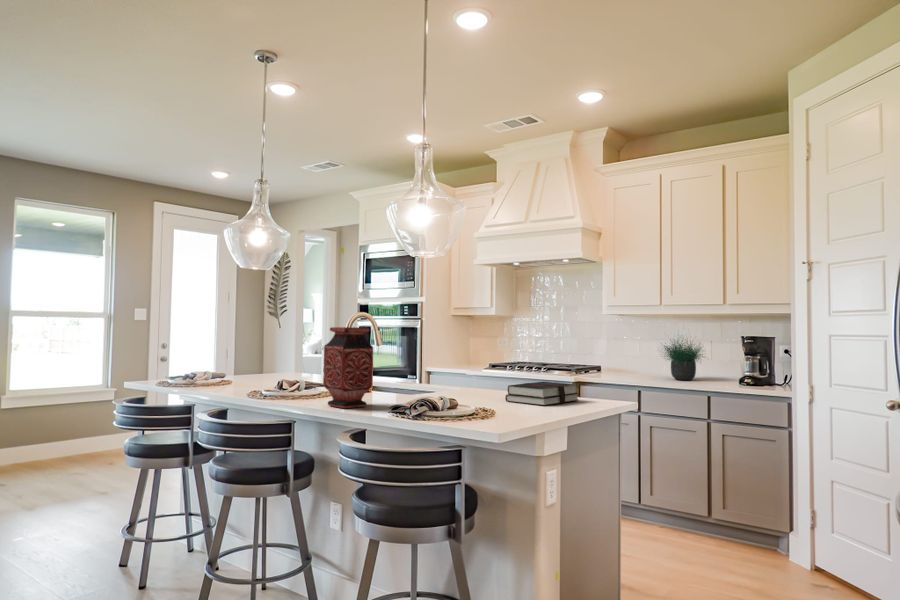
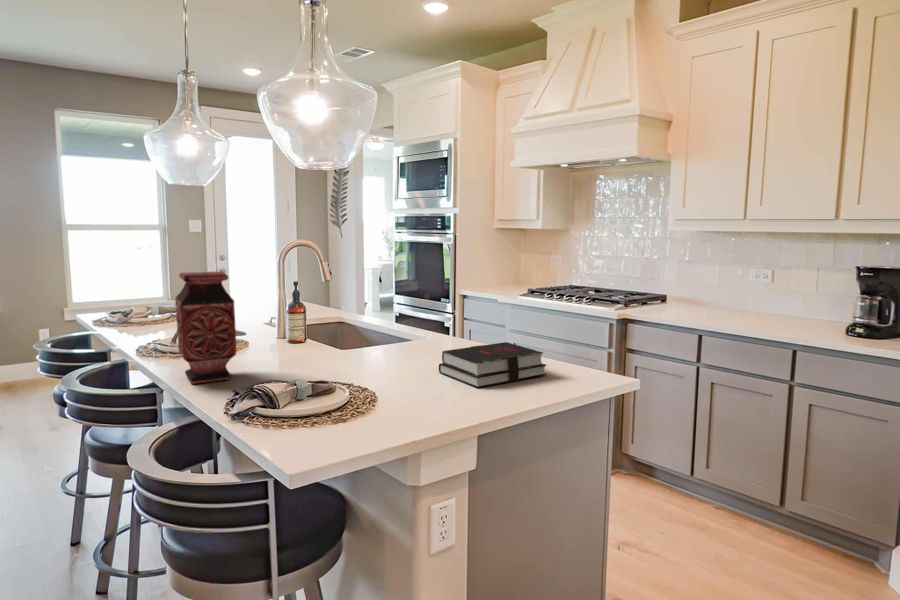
potted plant: present [664,340,701,380] -> none [728,247,811,323]

